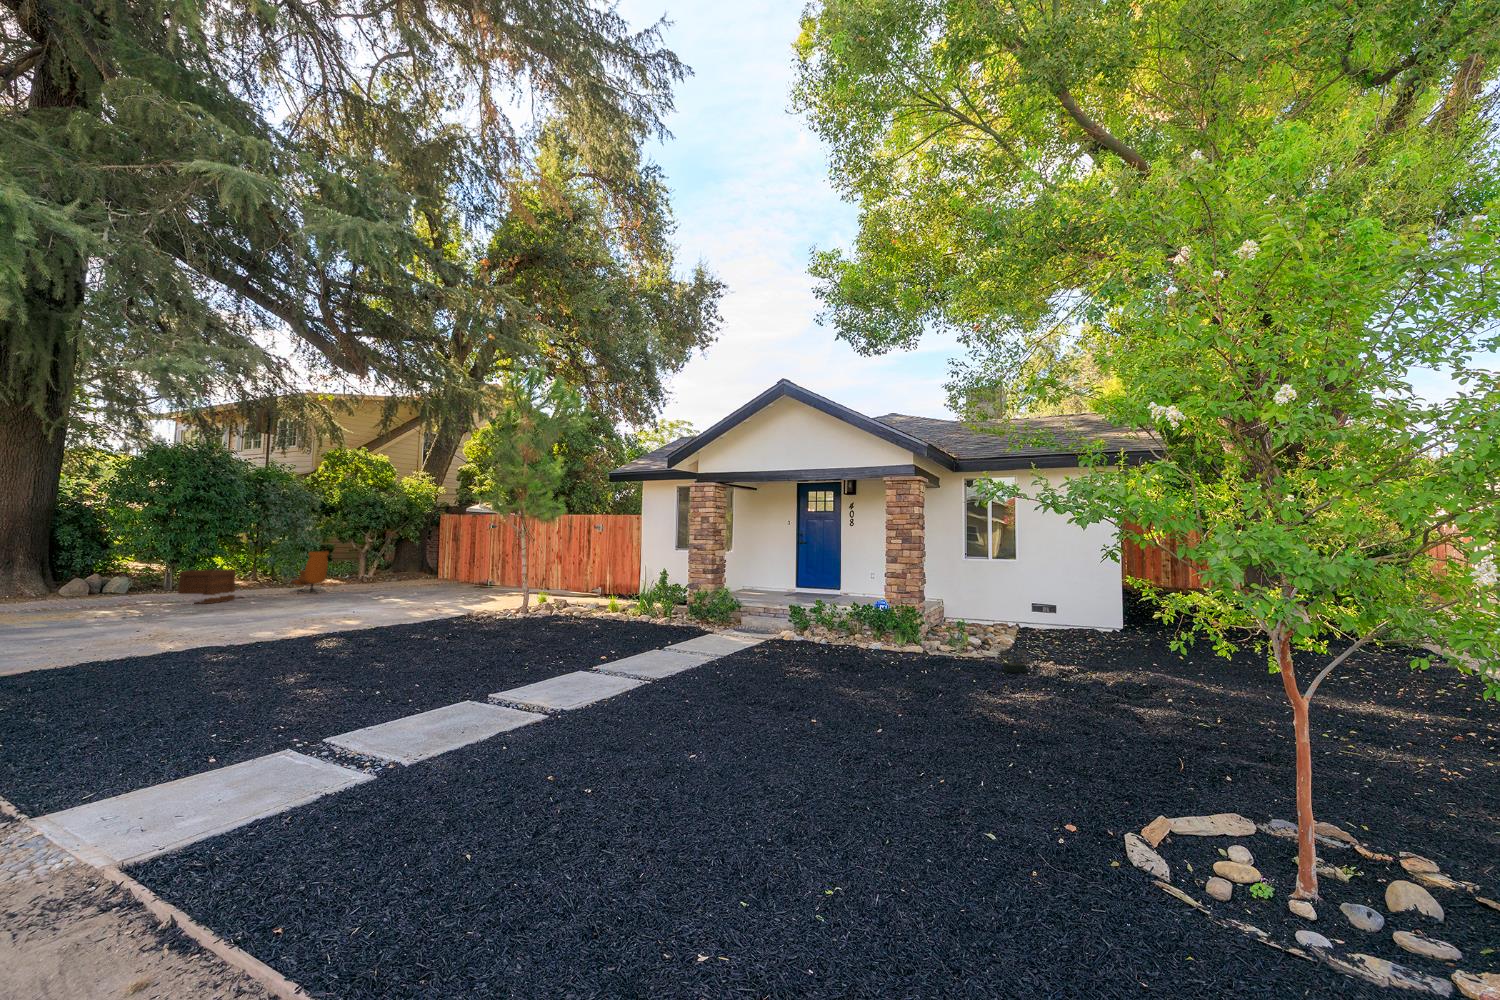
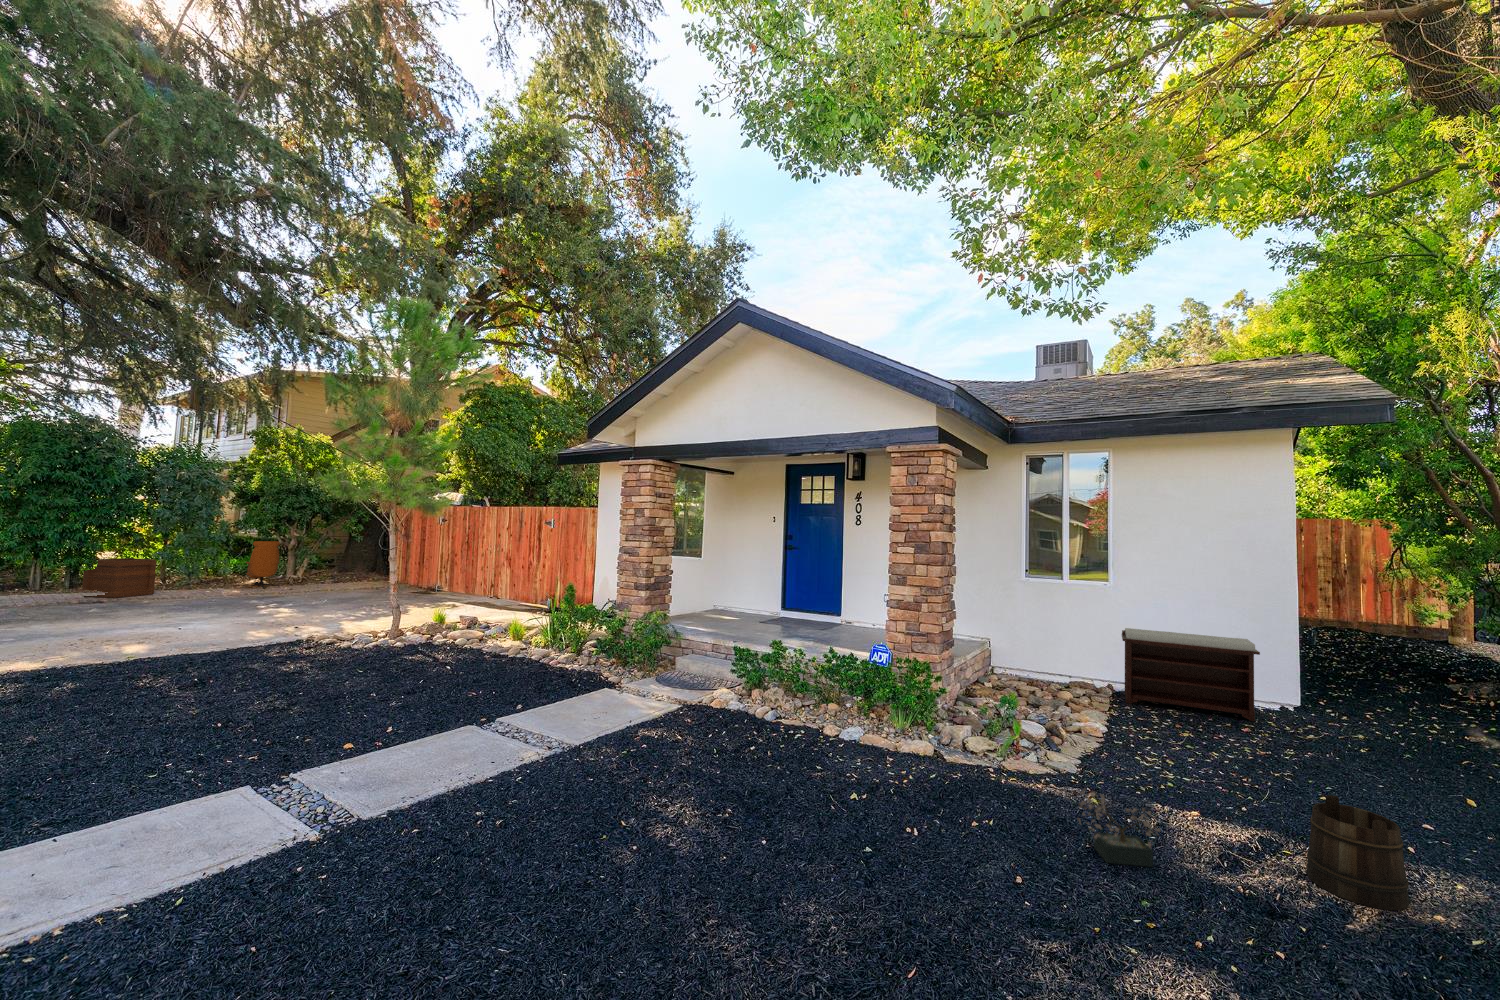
bench: none [1023,587,1096,635] -> present [1122,628,1260,721]
bucket: none [1087,639,1122,676] -> present [1306,795,1410,910]

